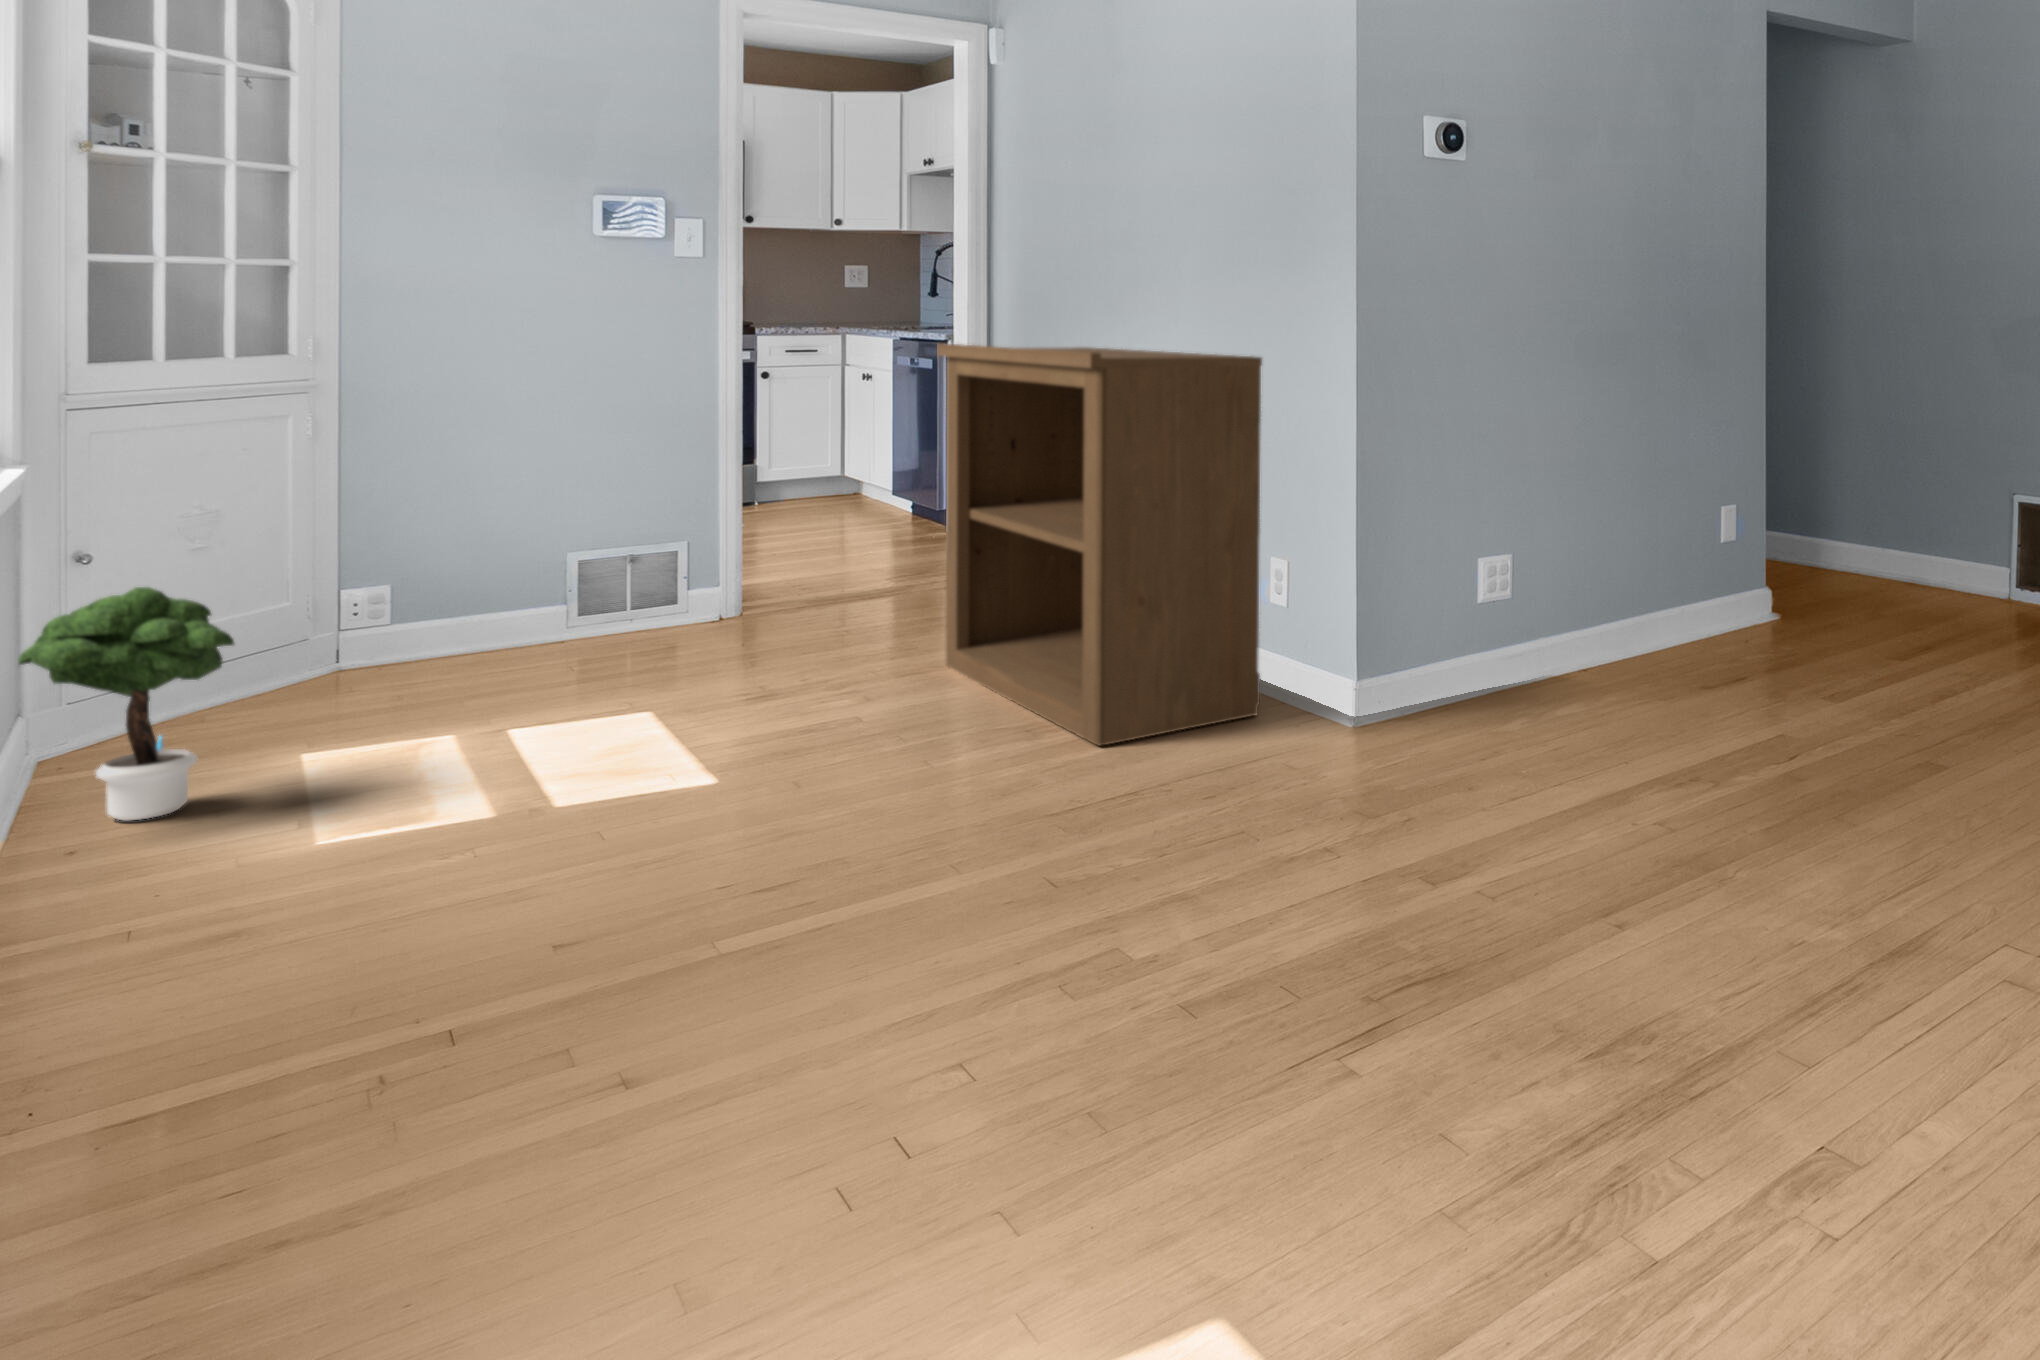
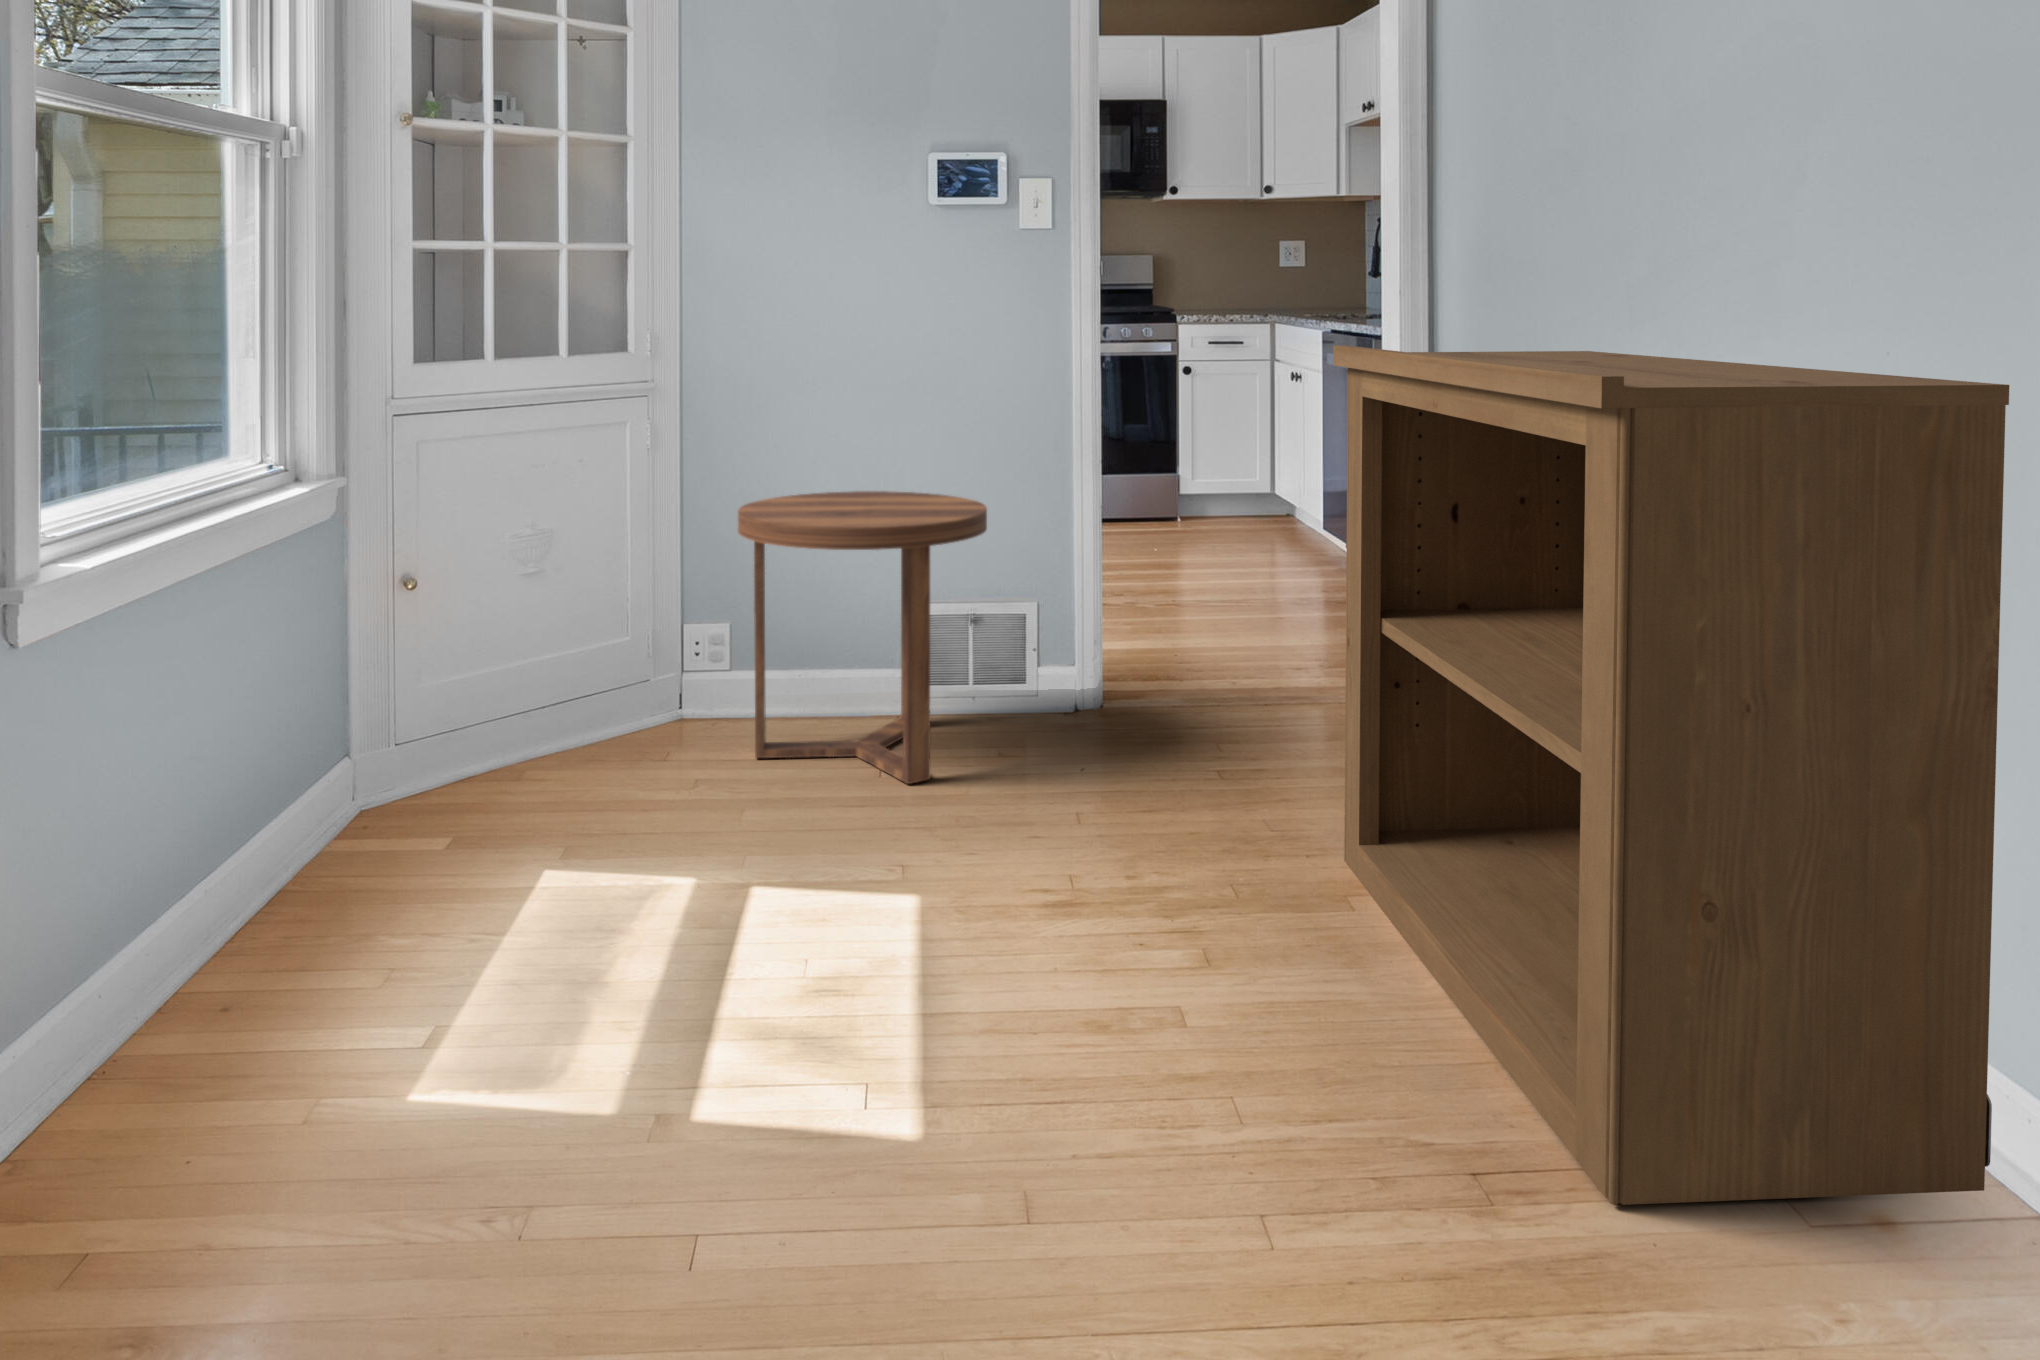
side table: none [426,462,659,679] -> present [738,491,987,784]
potted tree: present [18,587,235,821] -> none [207,665,446,962]

